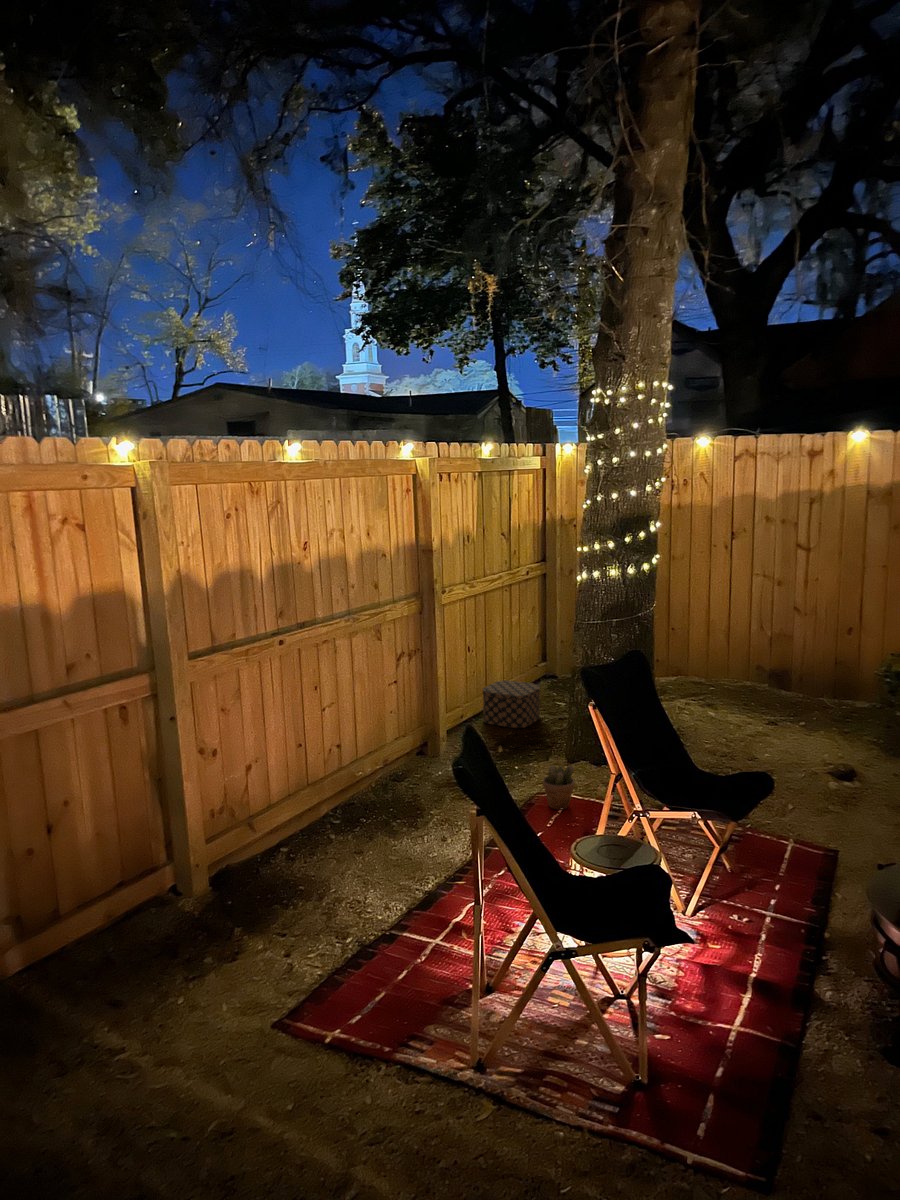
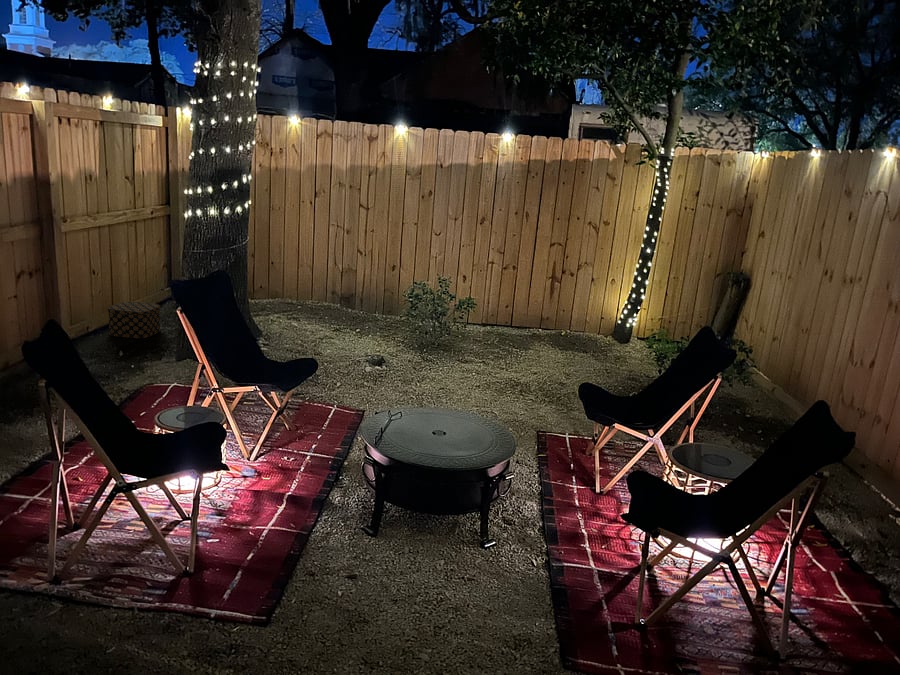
potted plant: present [543,765,575,810] -> none [150,356,177,390]

